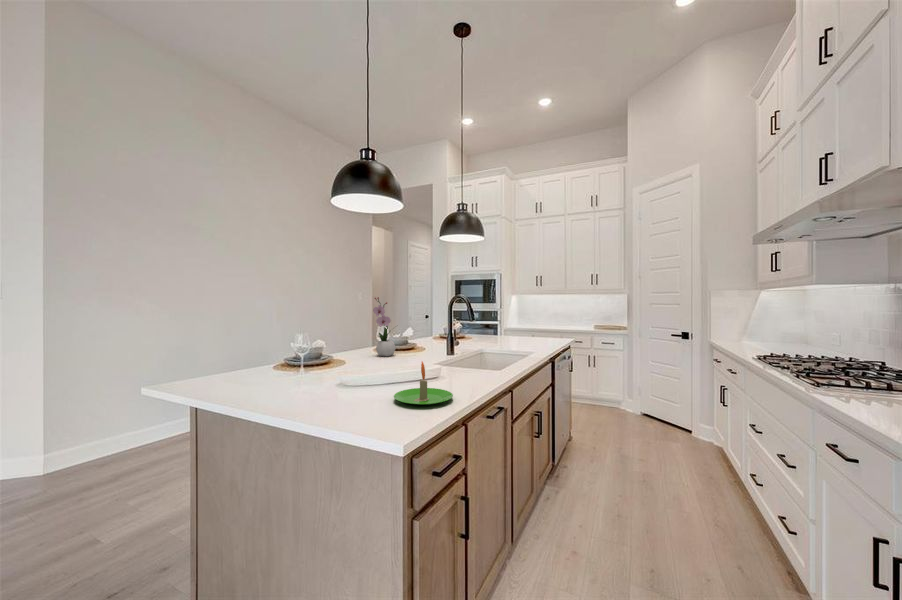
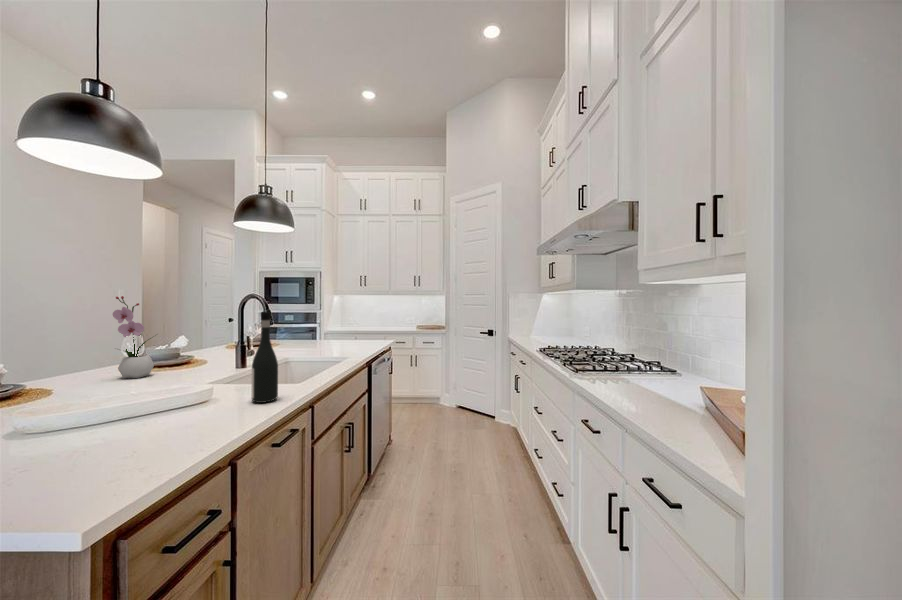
wine bottle: none [469,309,488,382] -> present [251,312,278,403]
candle: present [394,362,453,405] -> none [109,386,215,452]

